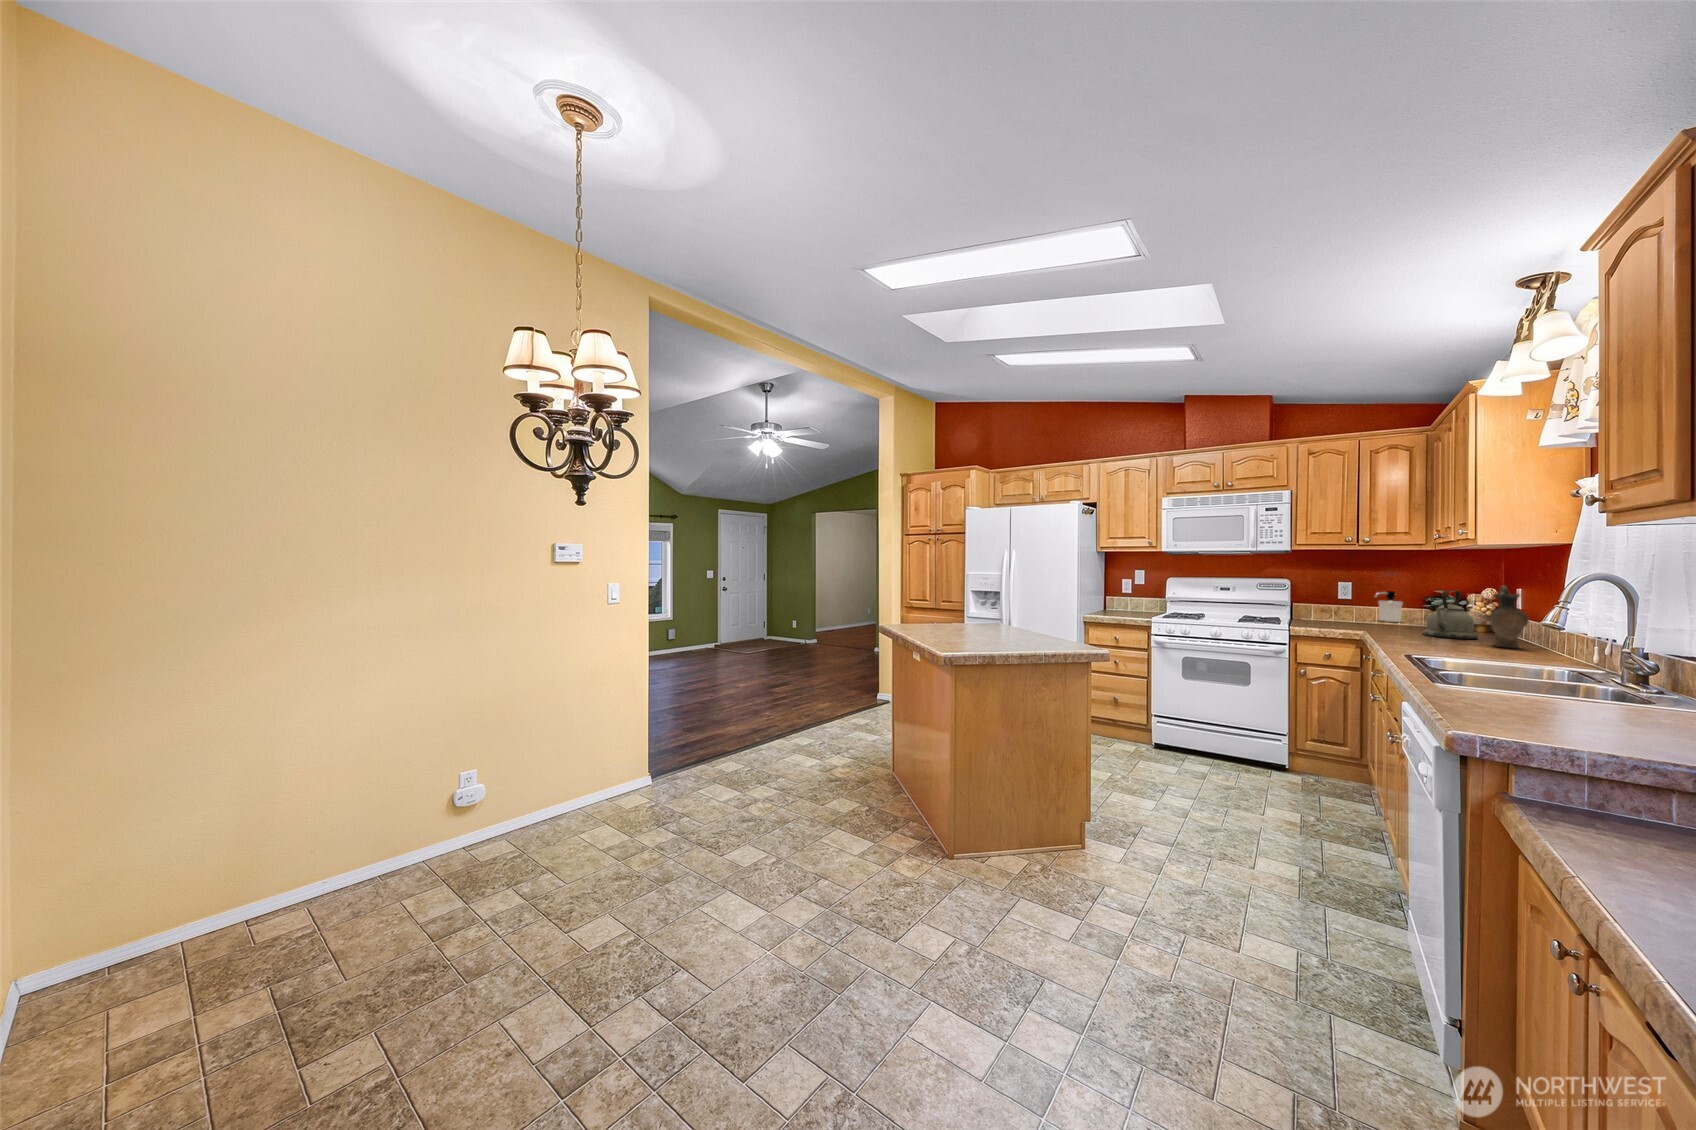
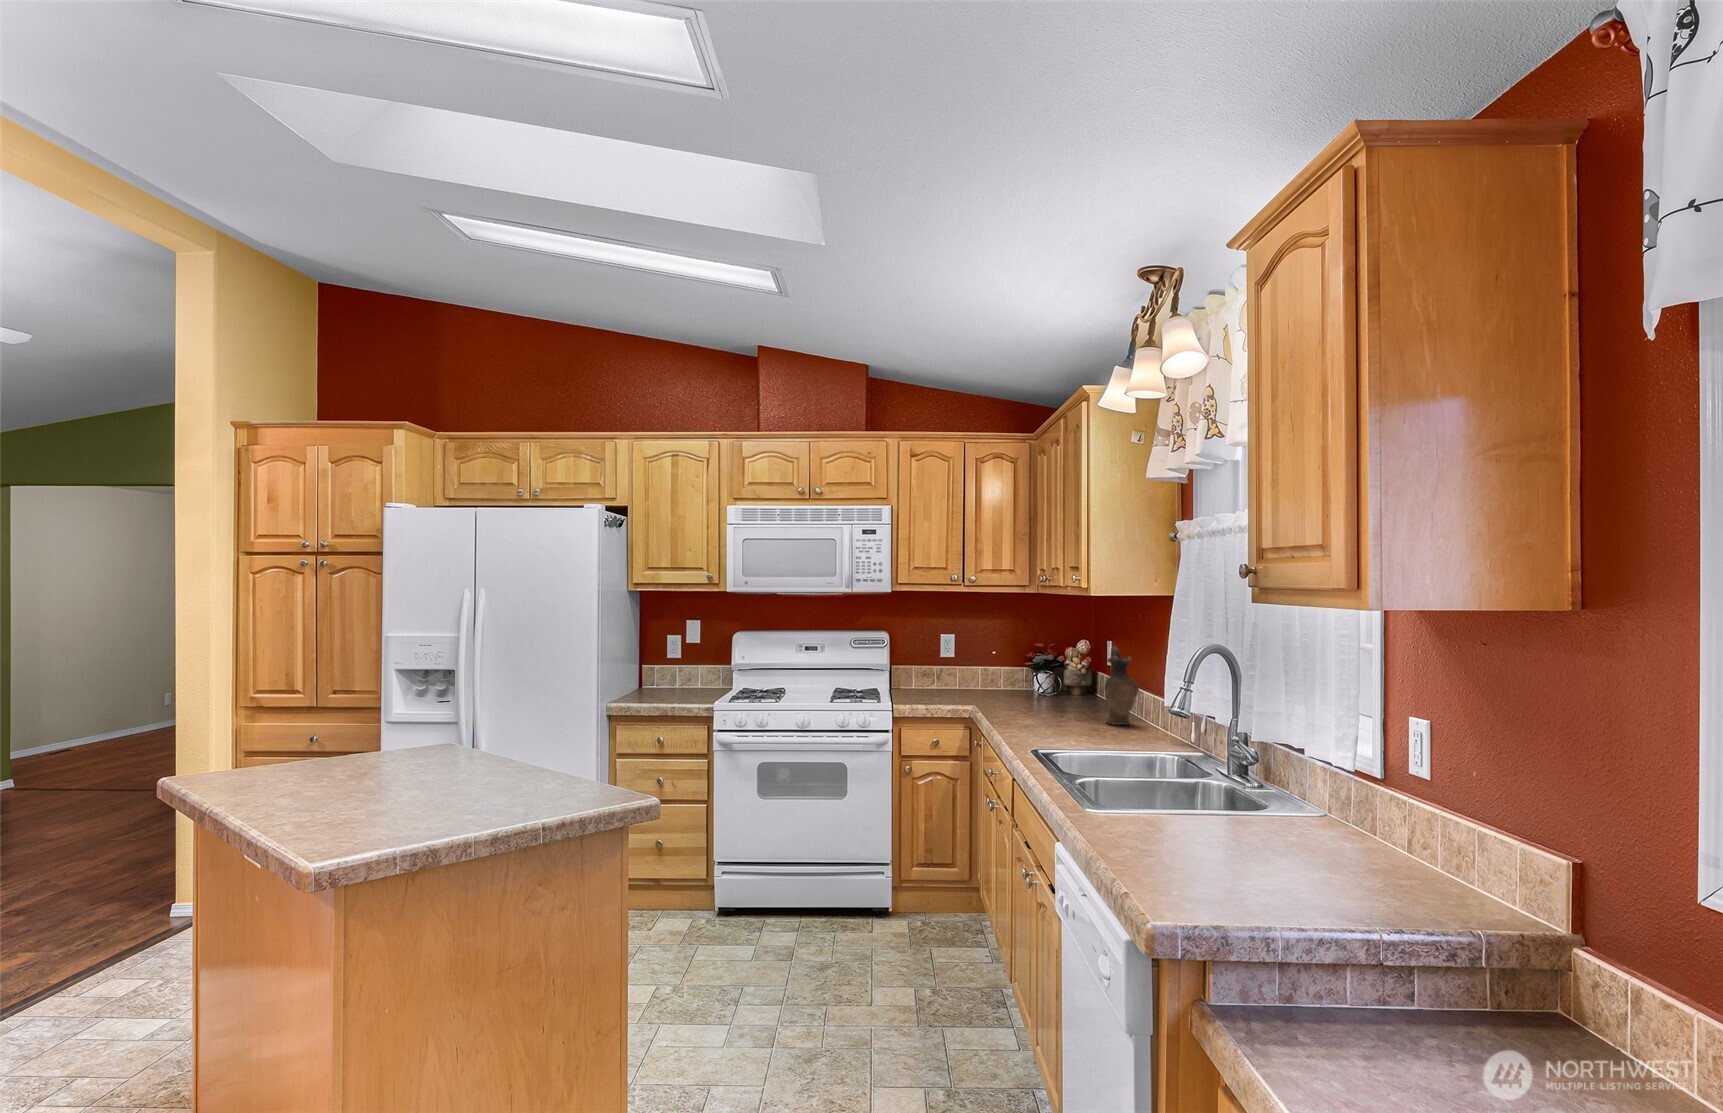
soap dispenser: present [1375,591,1403,622] -> none [976,643,1003,684]
kettle: present [1422,591,1478,639] -> none [1034,650,1087,712]

